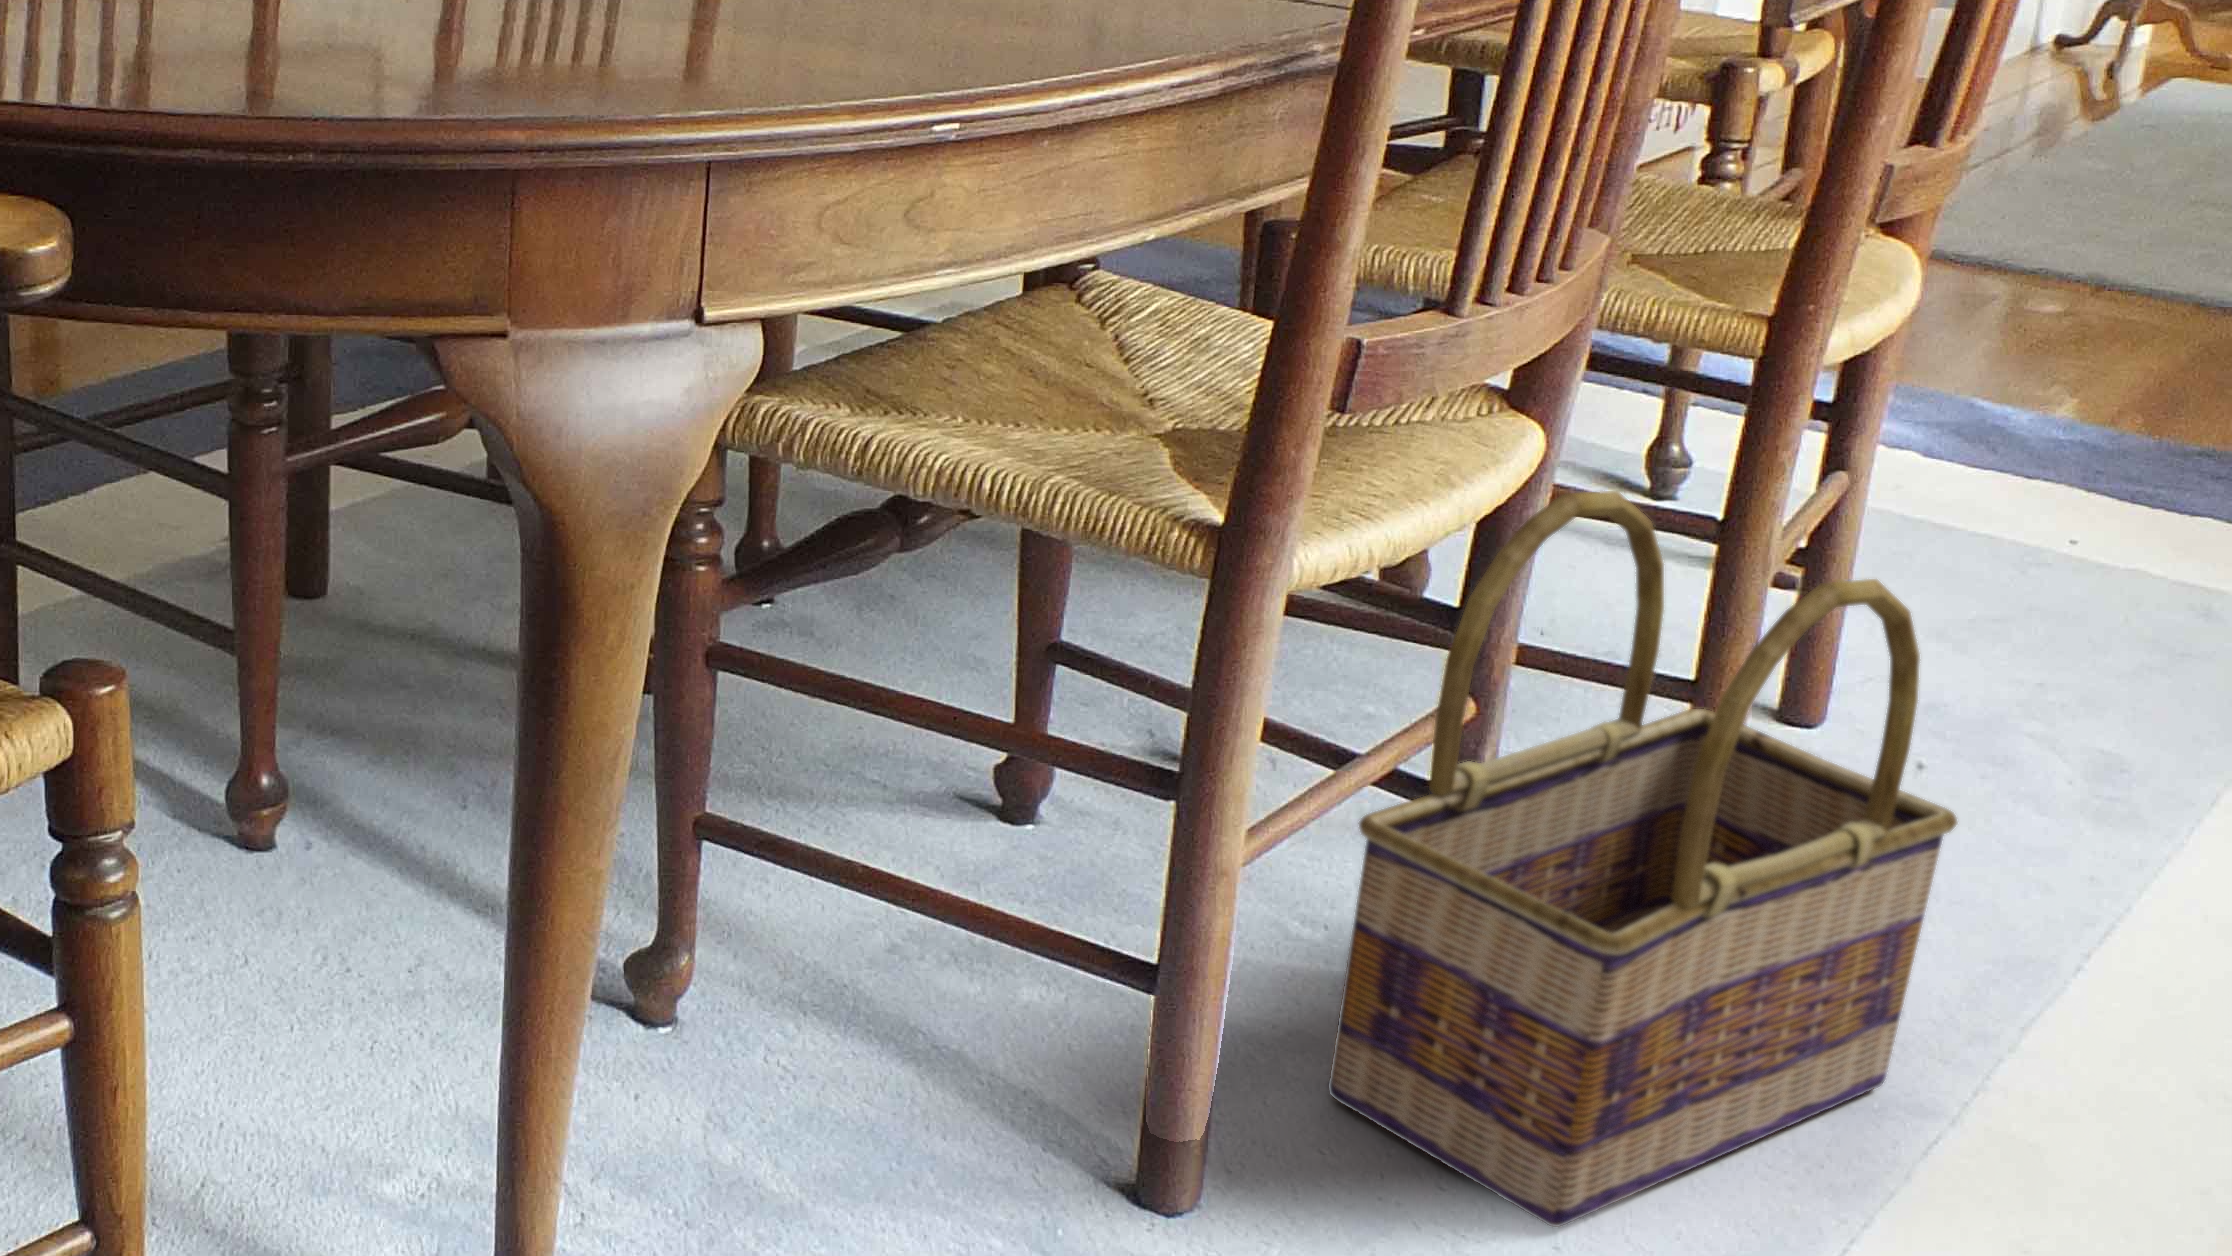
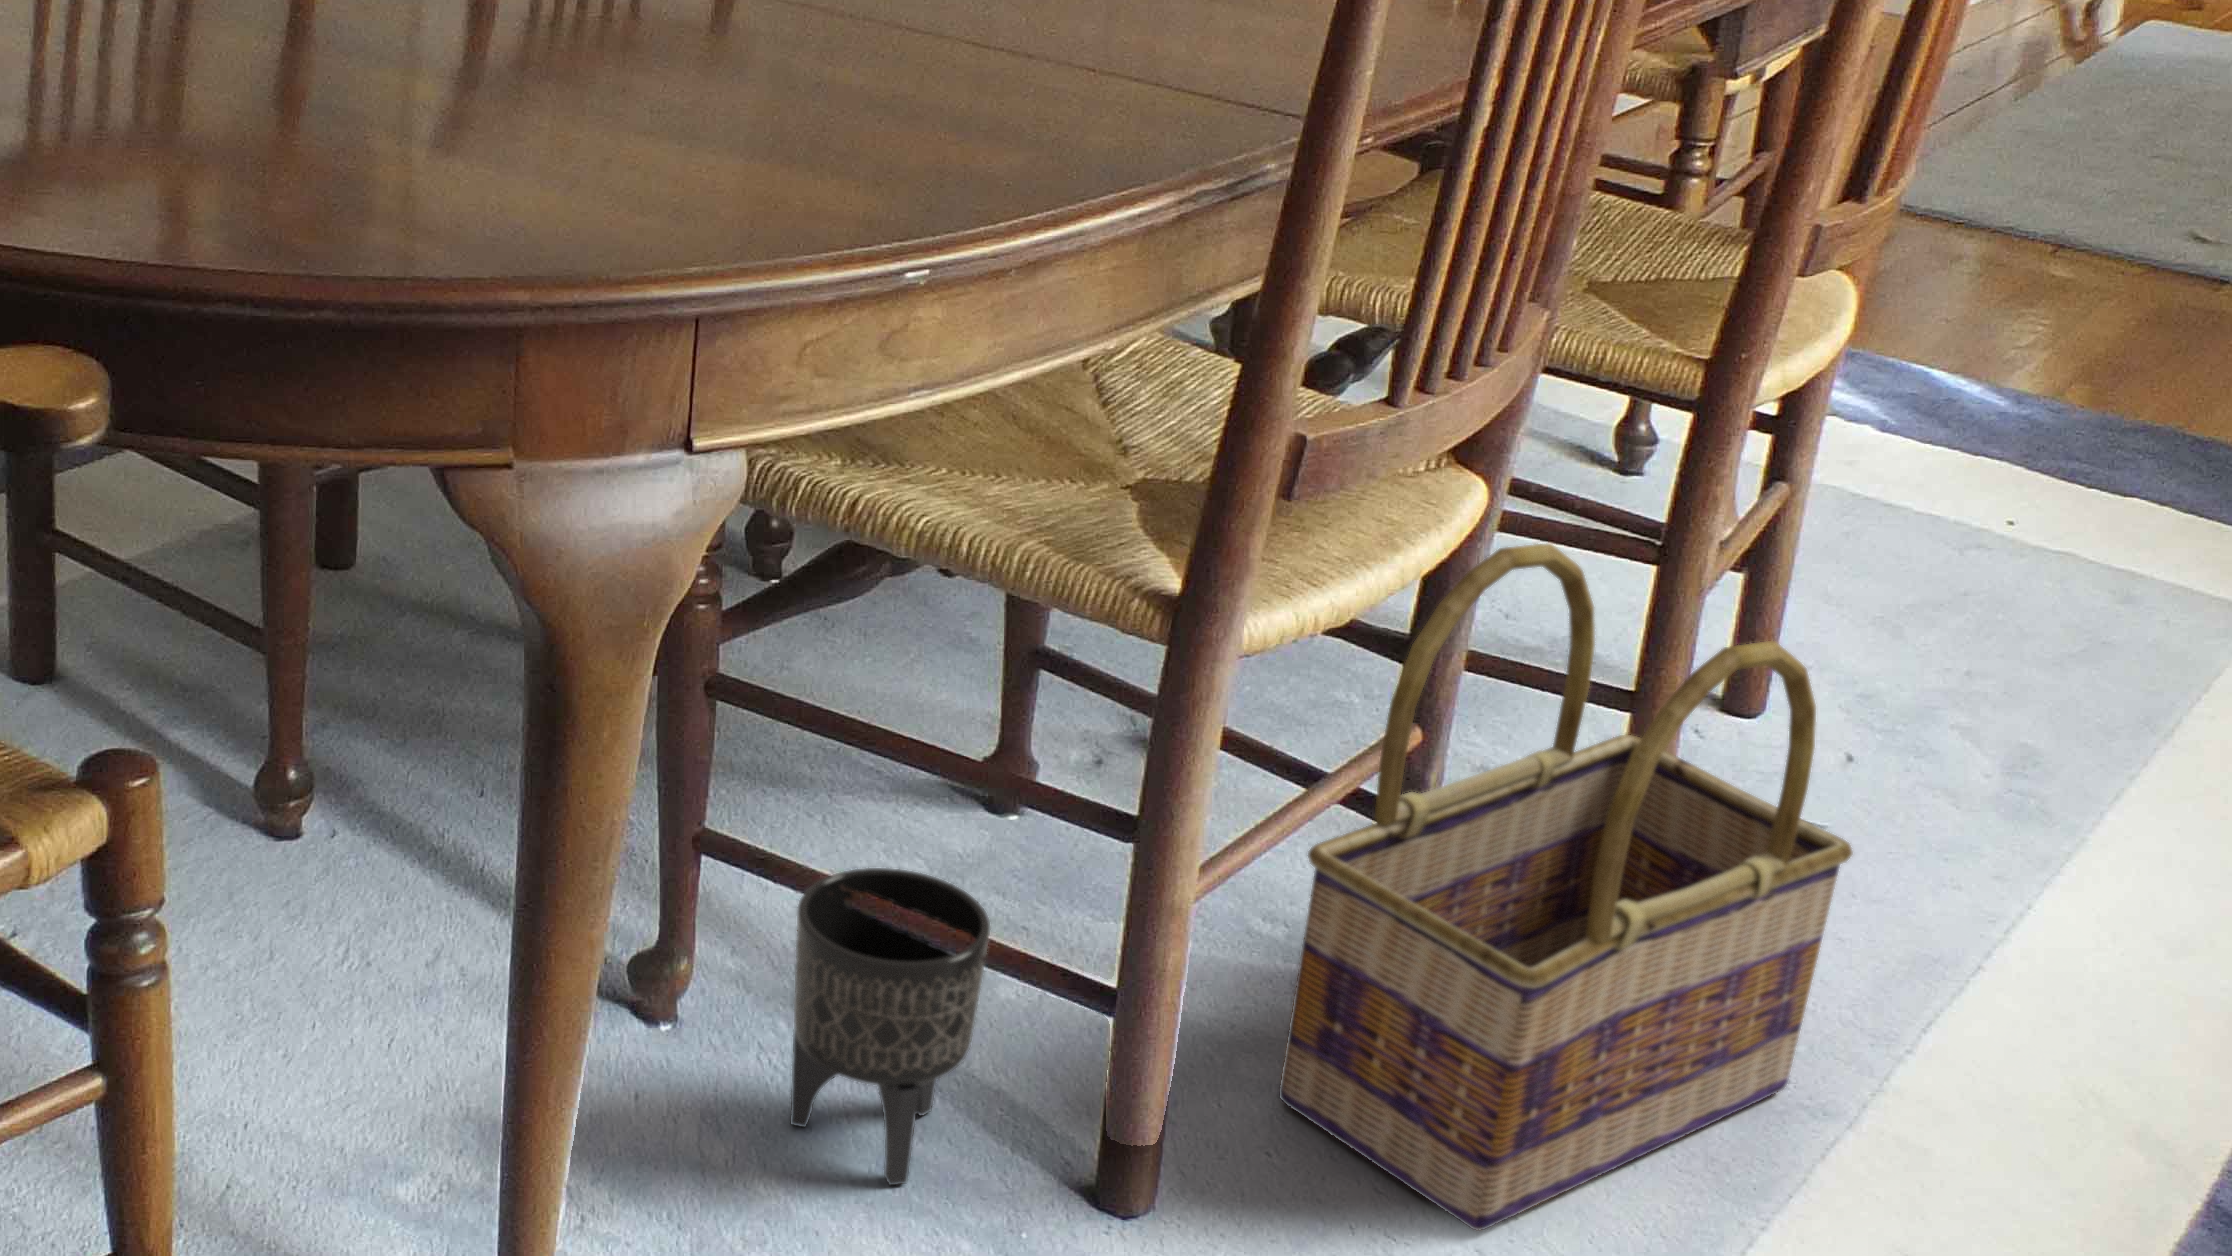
planter: none [802,843,1017,1180] -> present [790,868,991,1185]

